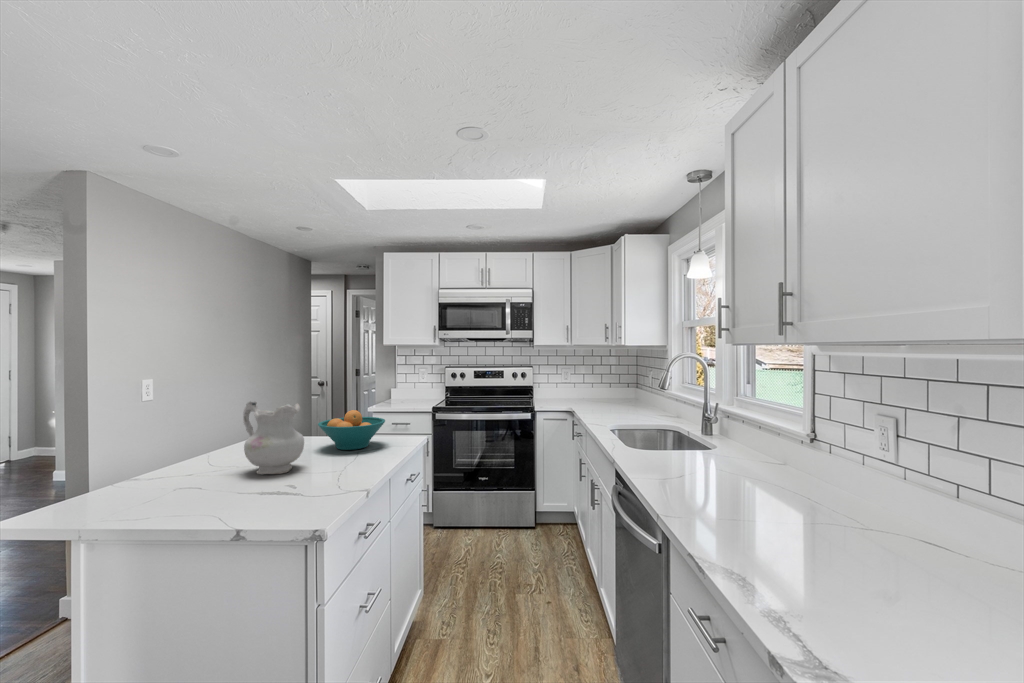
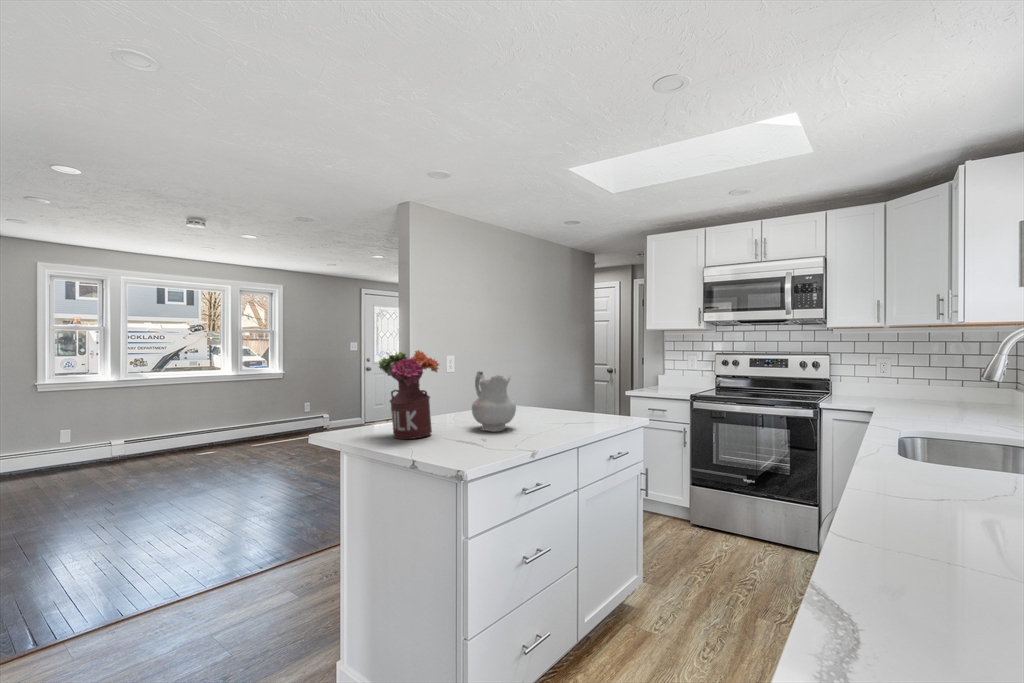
flower arrangement: none [100,379,210,508] -> present [379,350,439,439]
fruit bowl: present [318,410,385,450] -> none [539,386,599,422]

